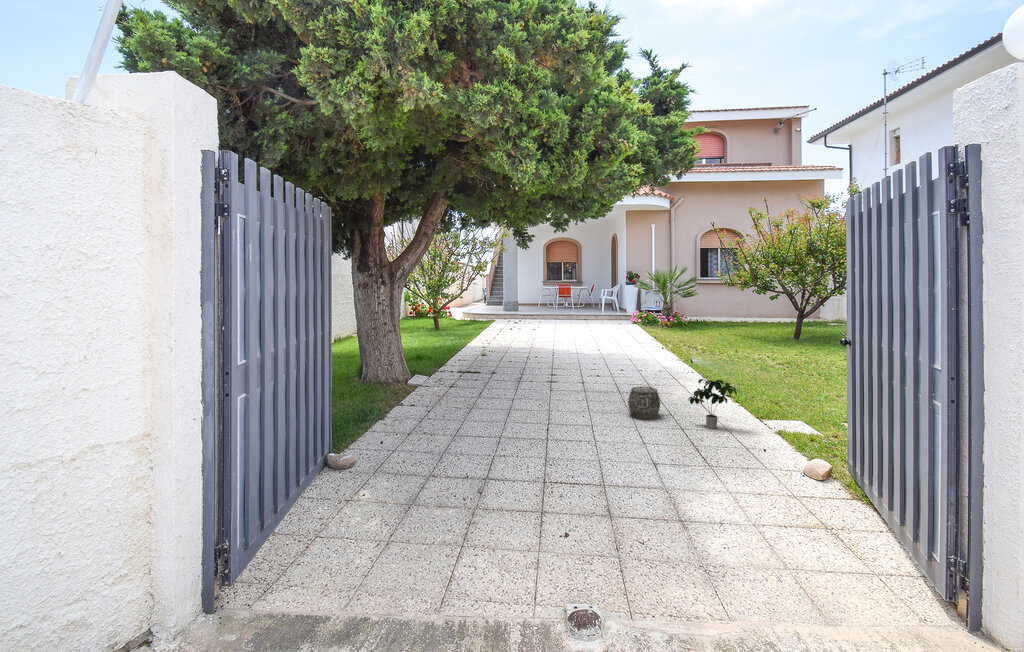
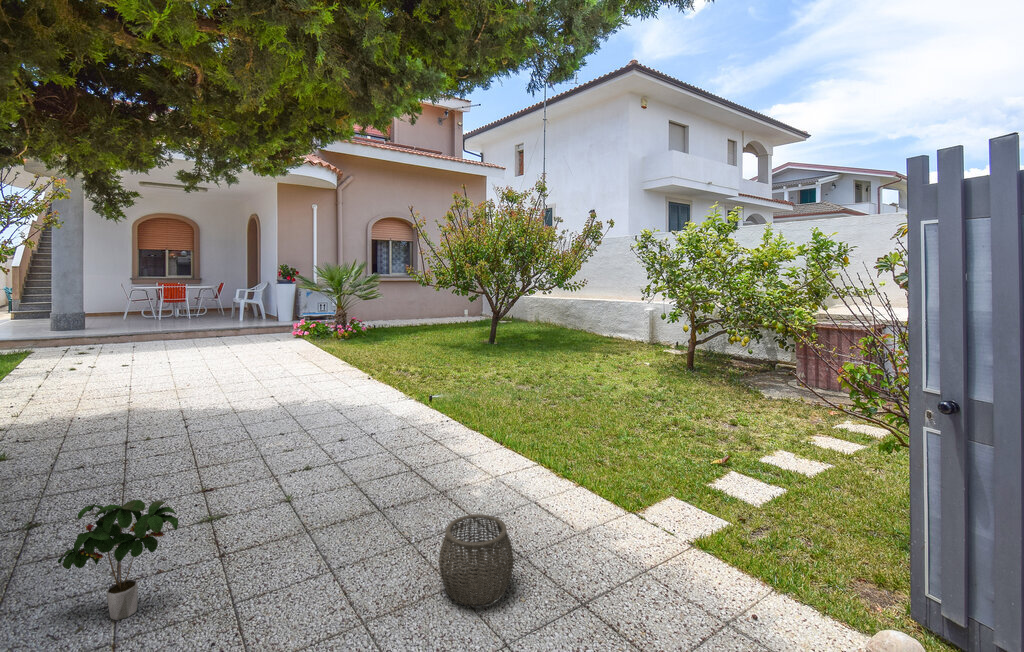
potted plant: present [688,379,737,429] -> present [58,500,178,620]

